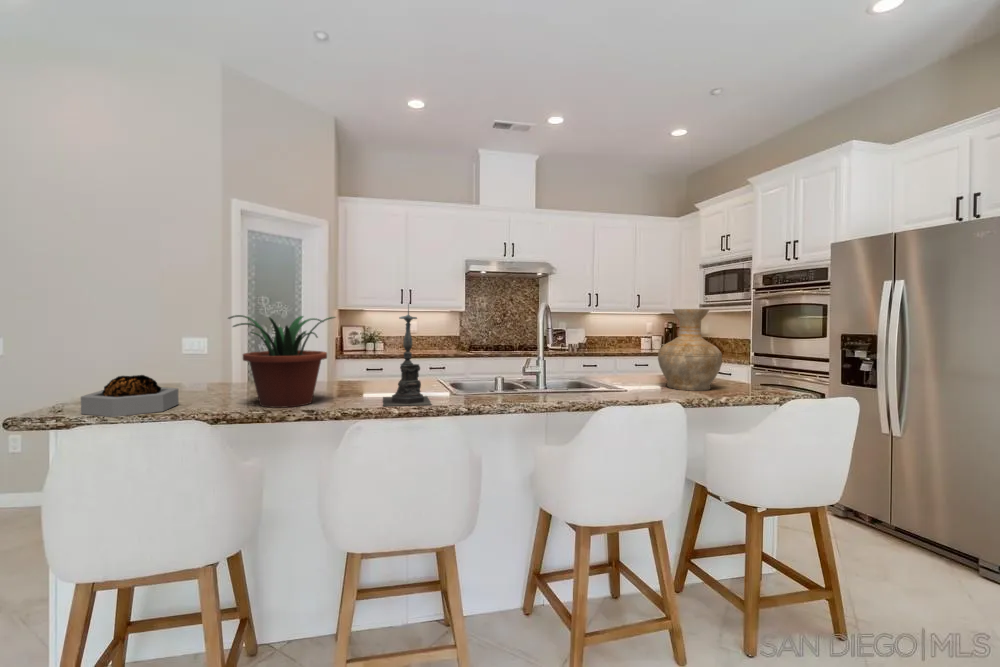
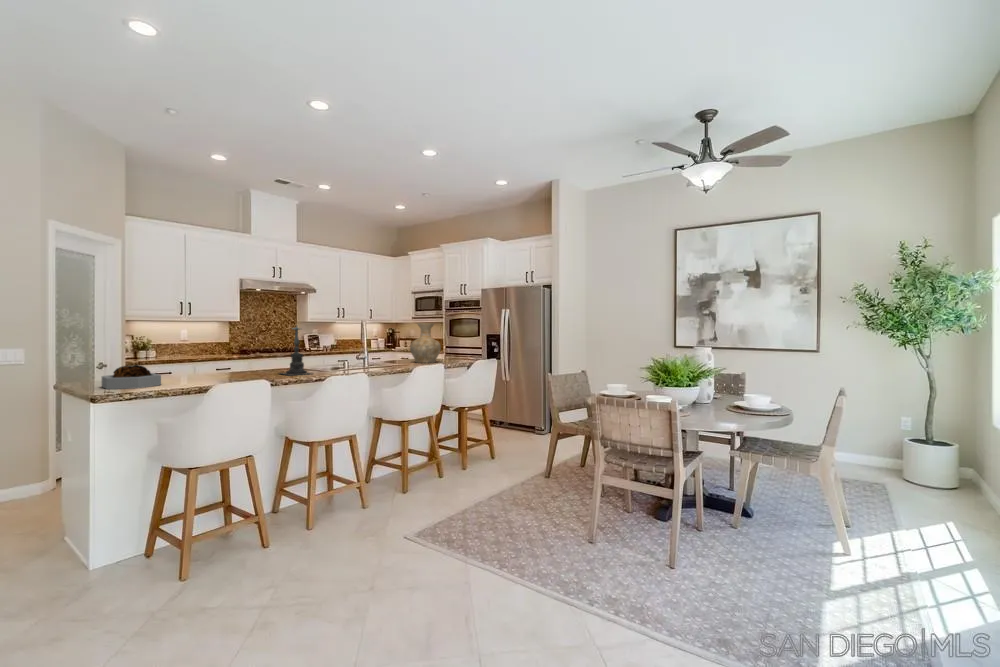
potted plant: present [228,315,335,408] -> none [186,328,254,380]

